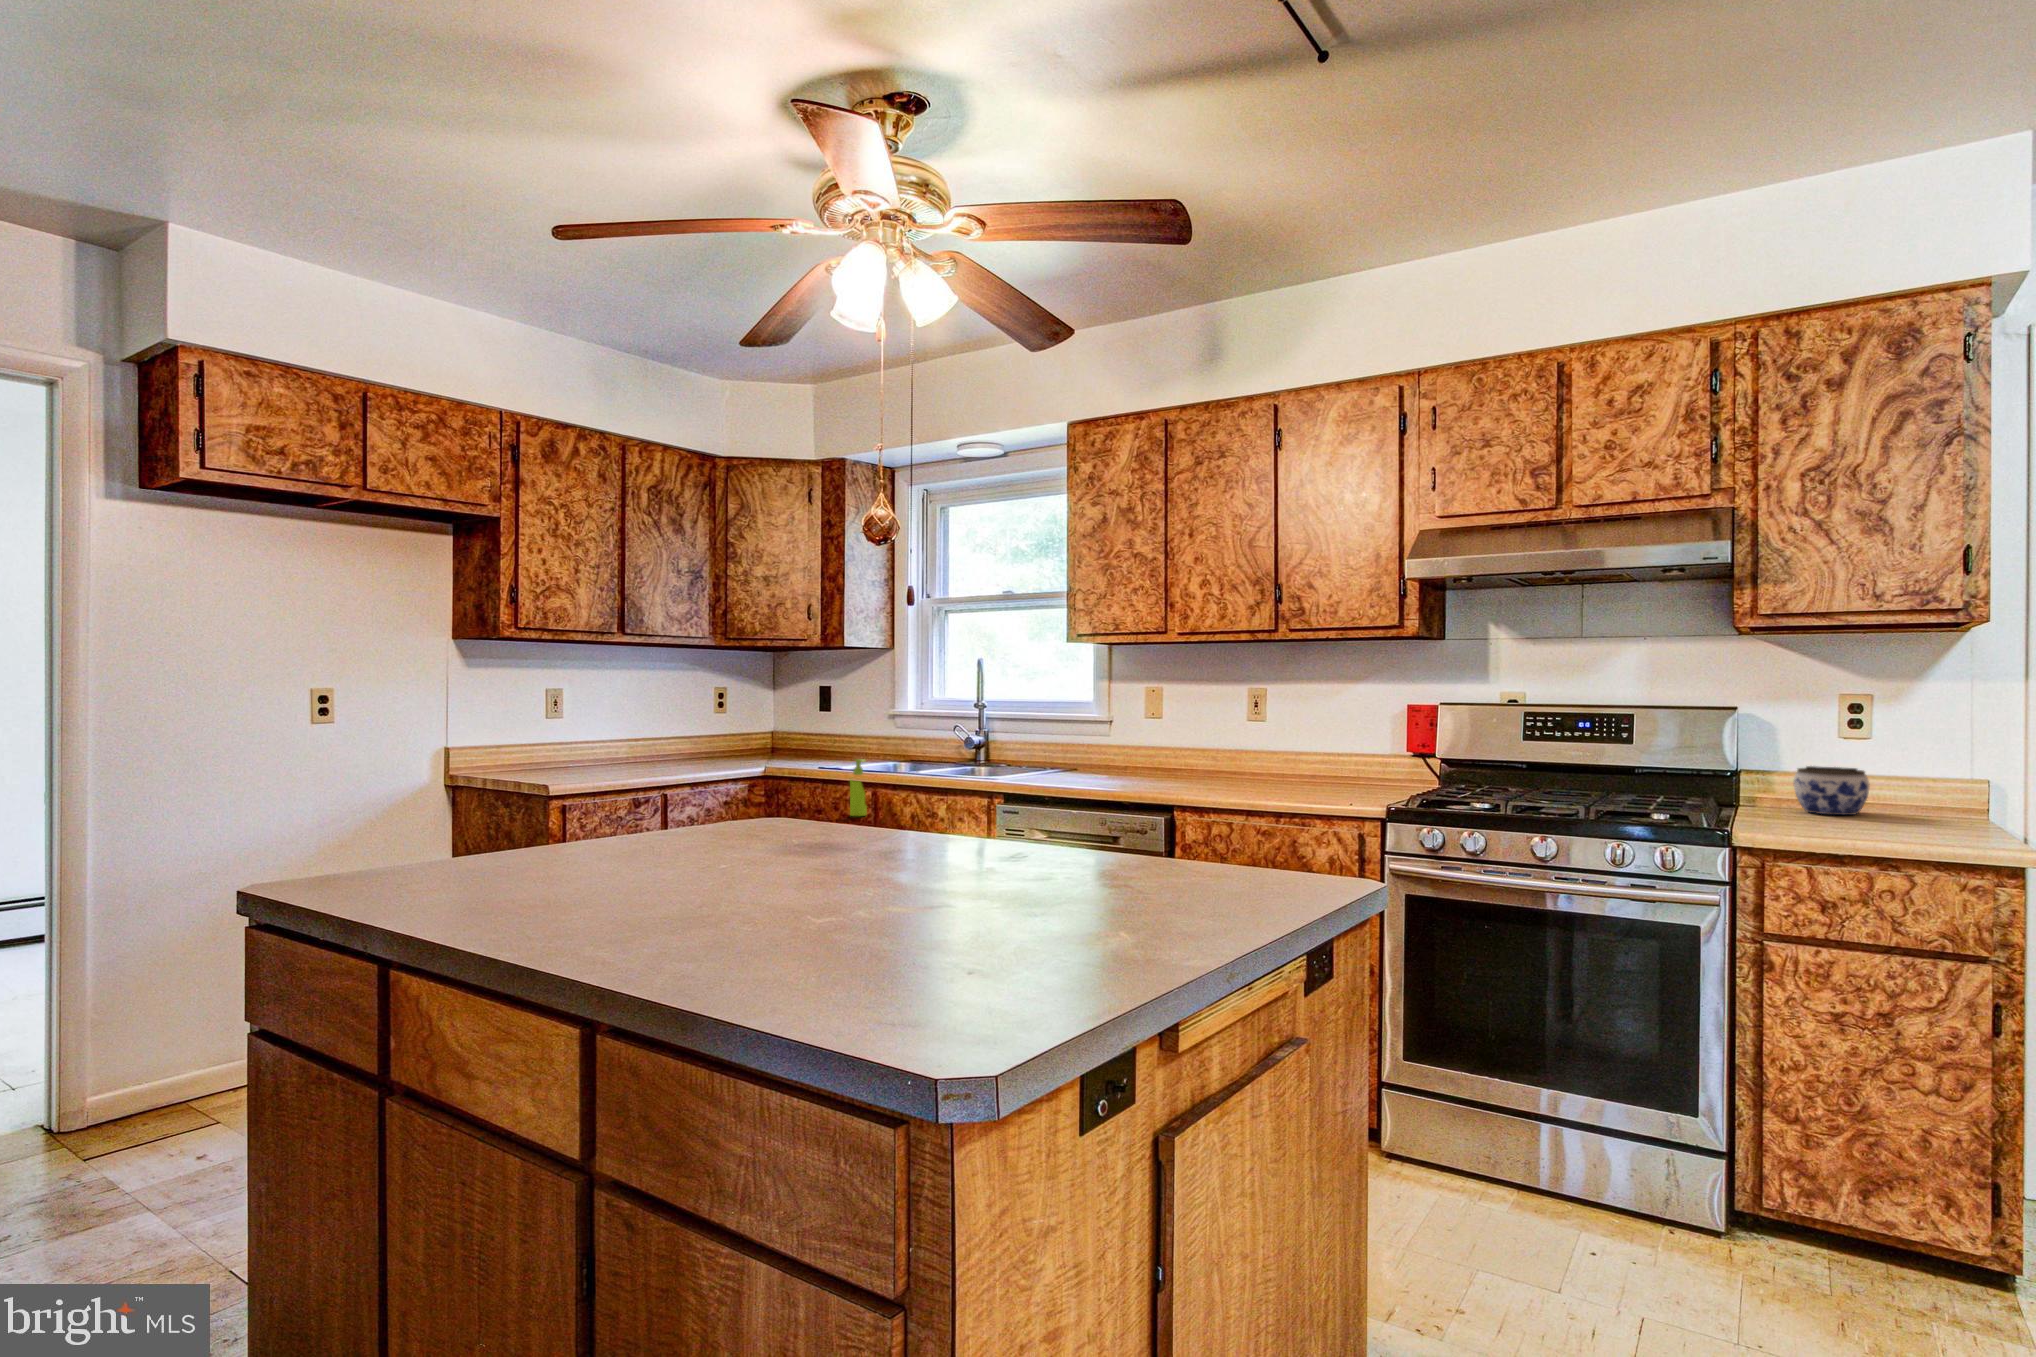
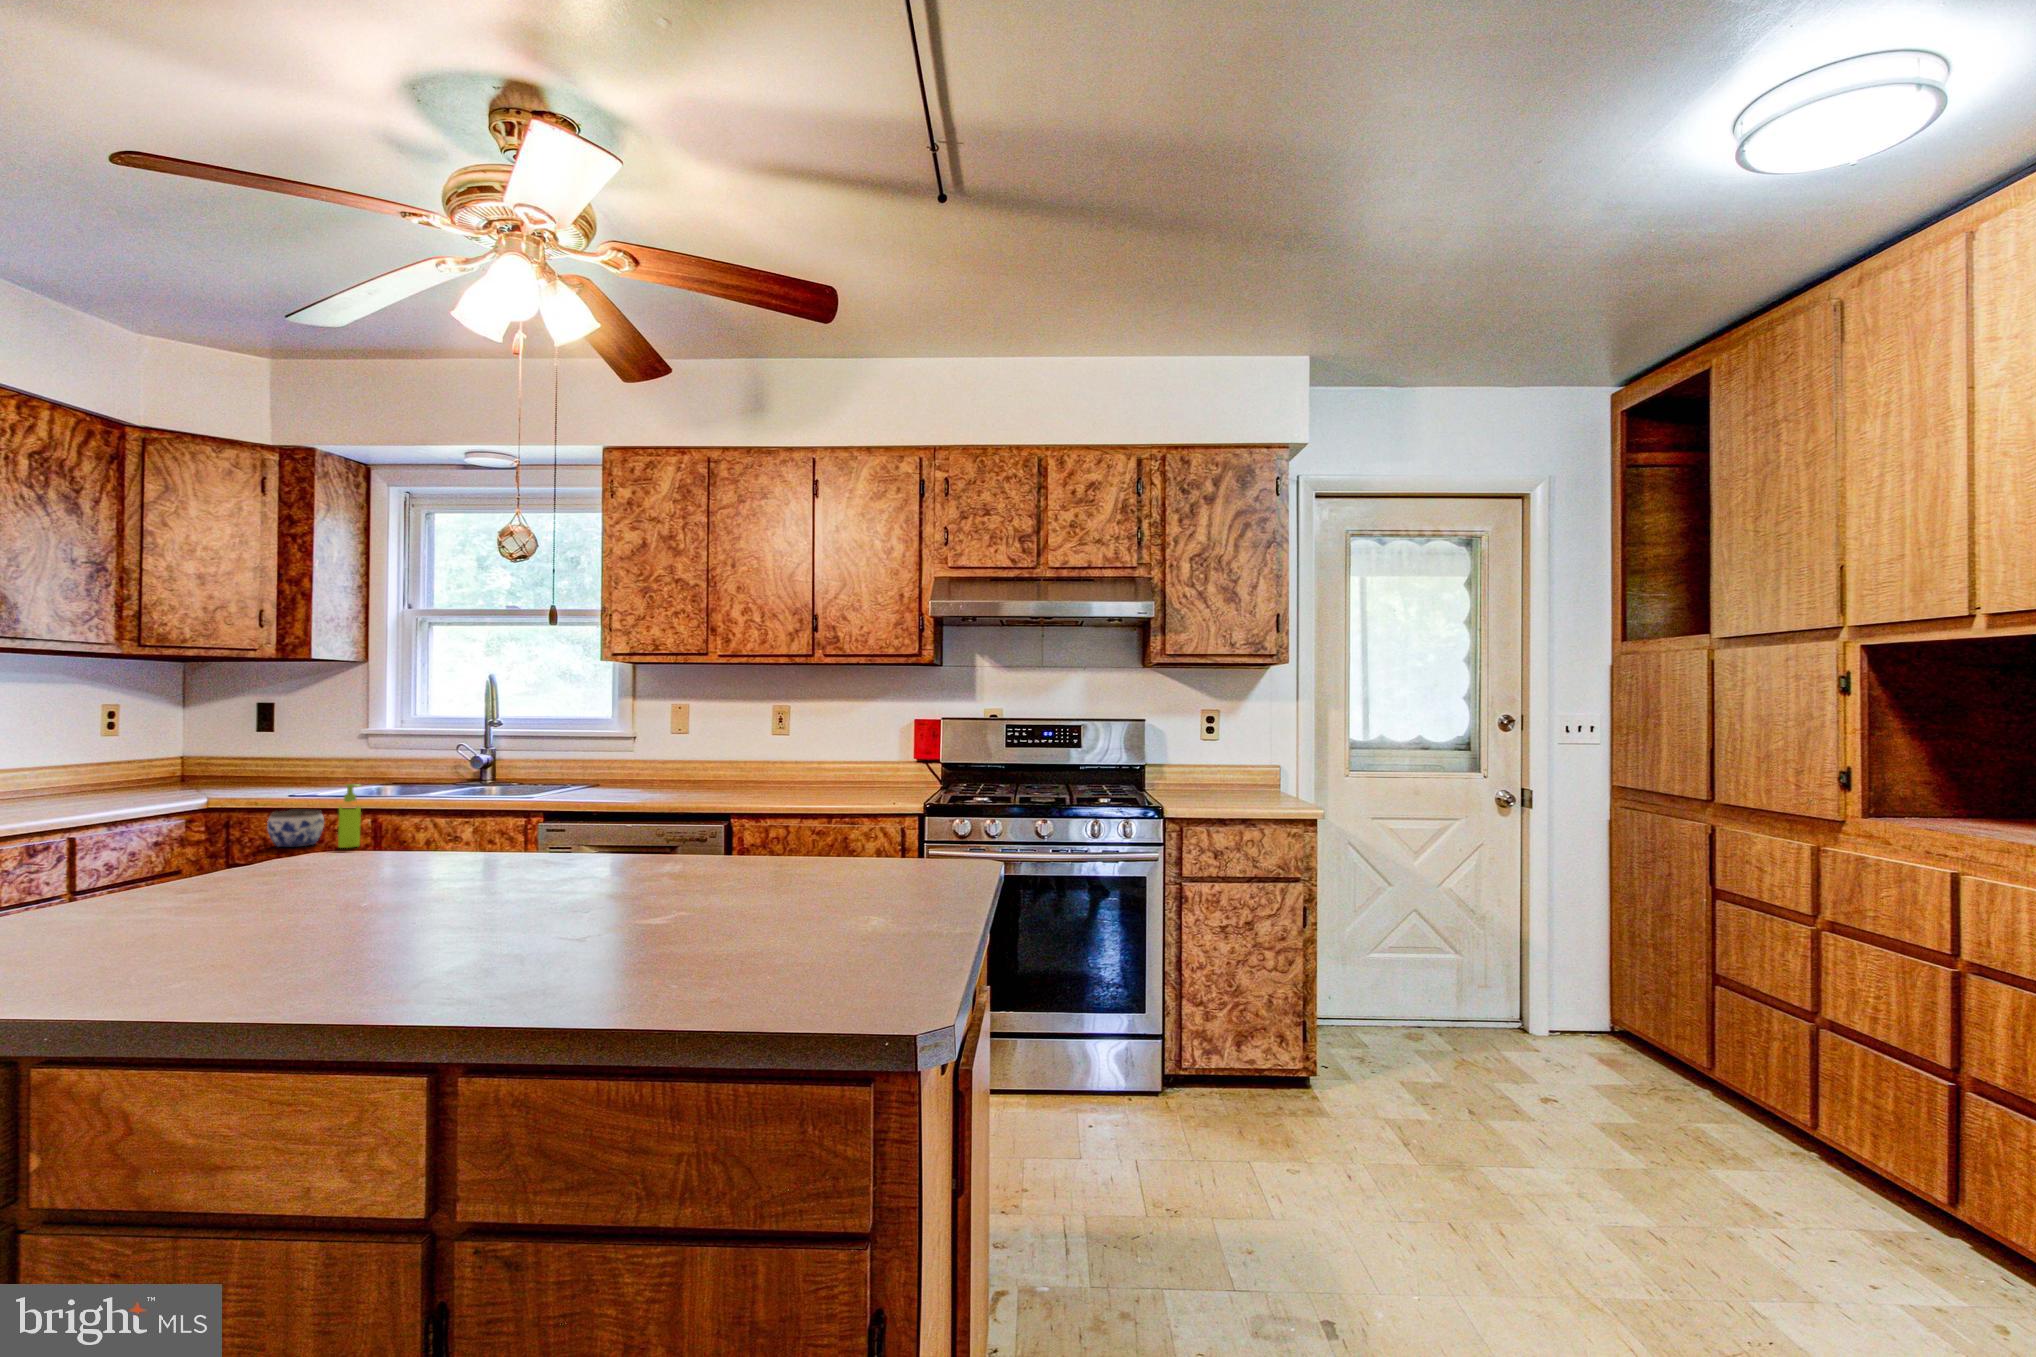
jar: present [1794,766,1869,815] -> present [267,810,324,847]

